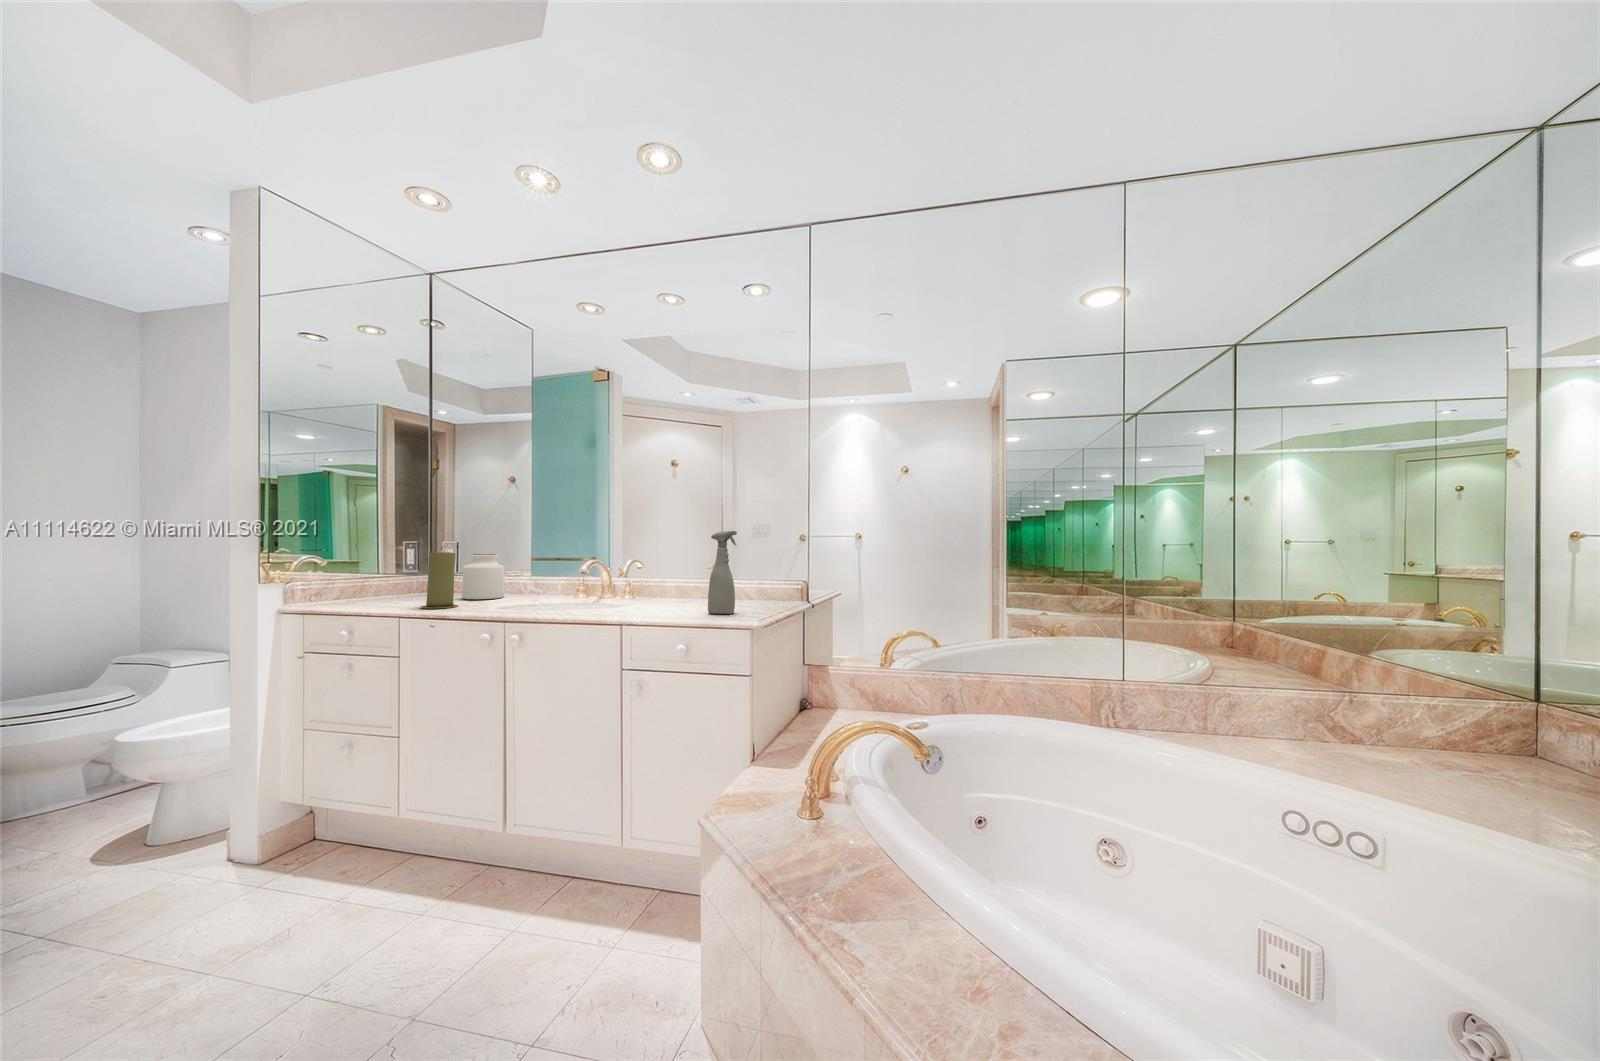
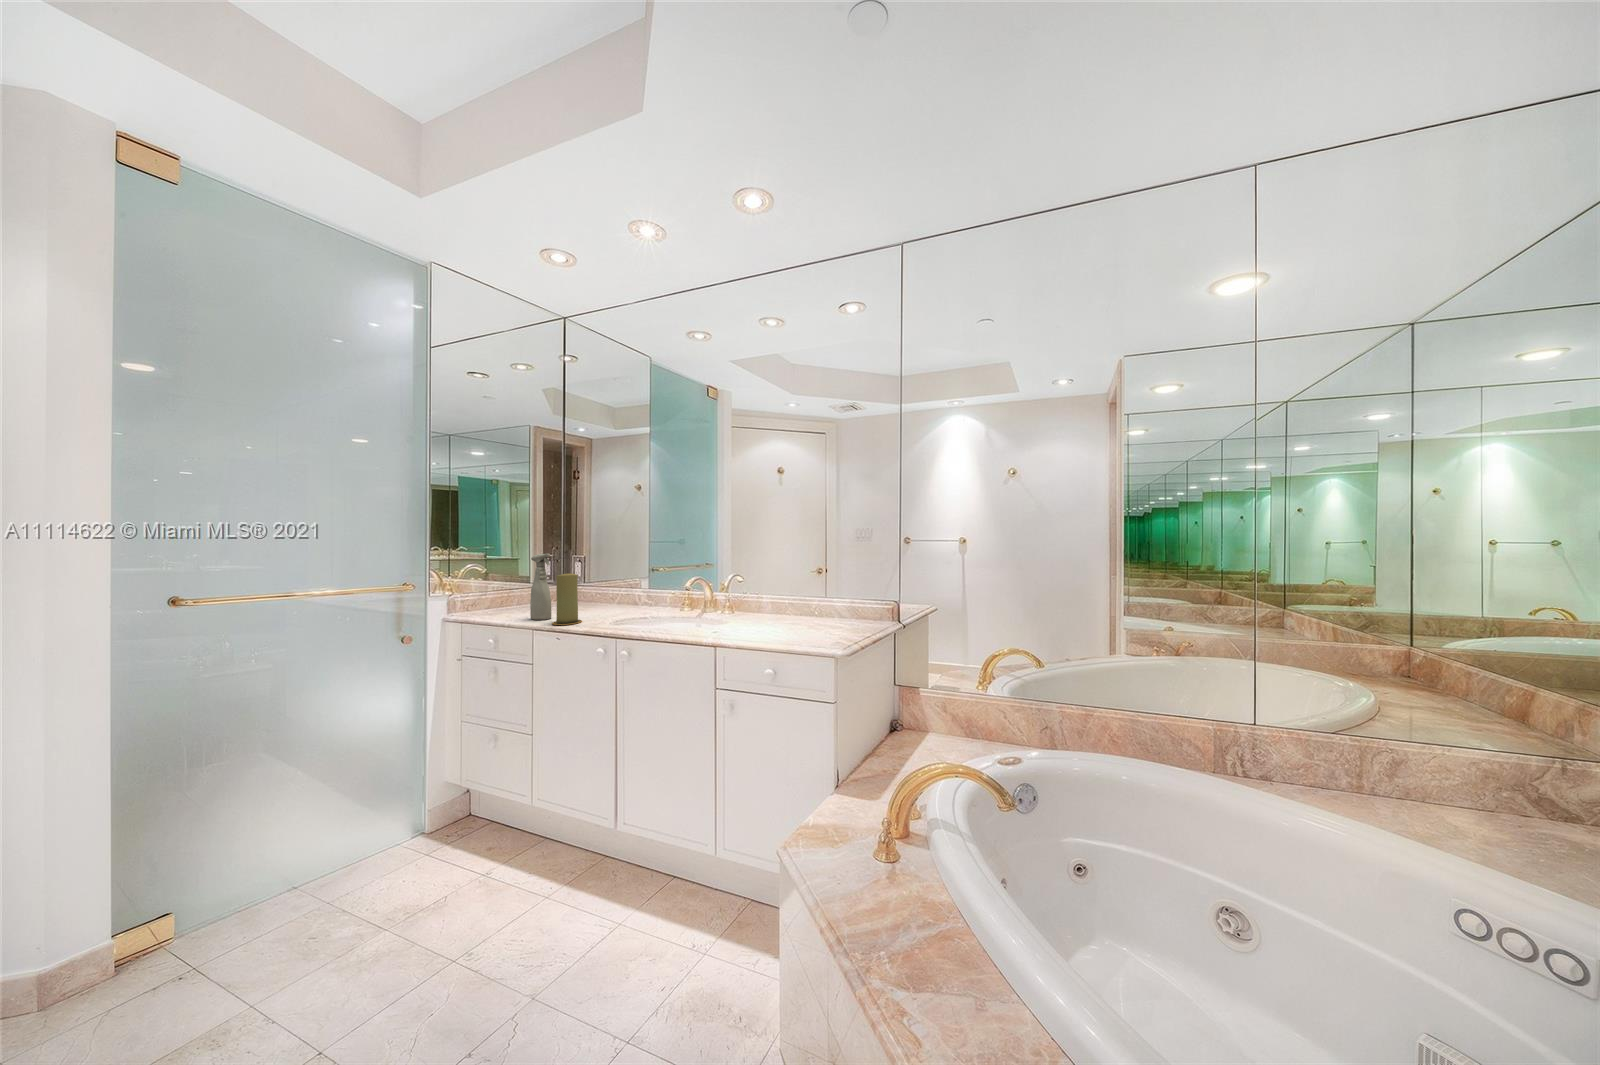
spray bottle: present [708,531,737,614] -> present [530,554,552,620]
jar: present [462,554,505,599] -> none [586,571,621,613]

